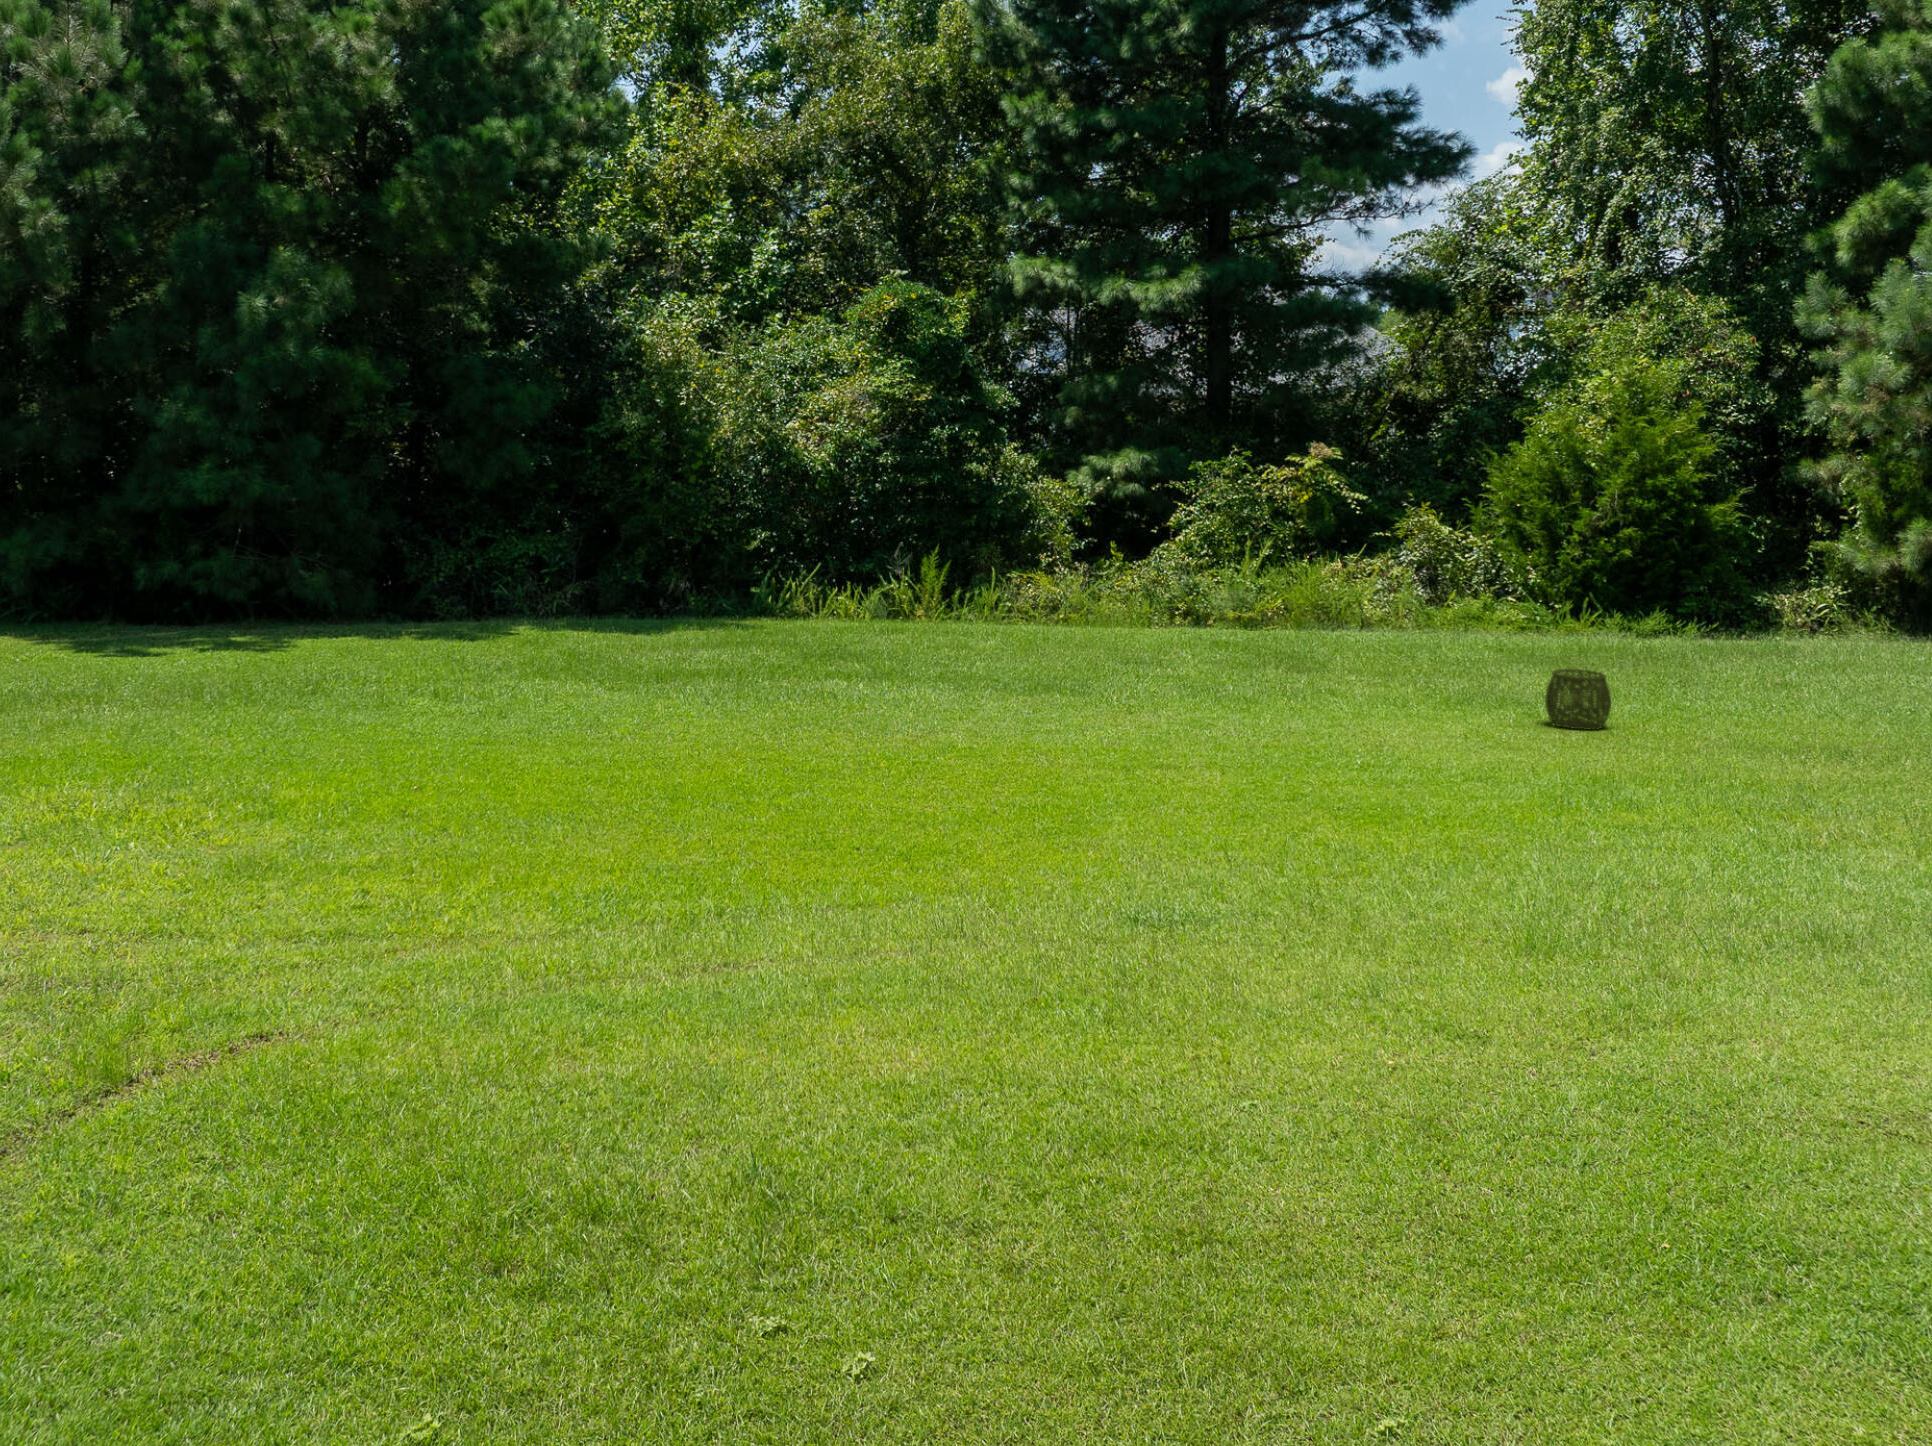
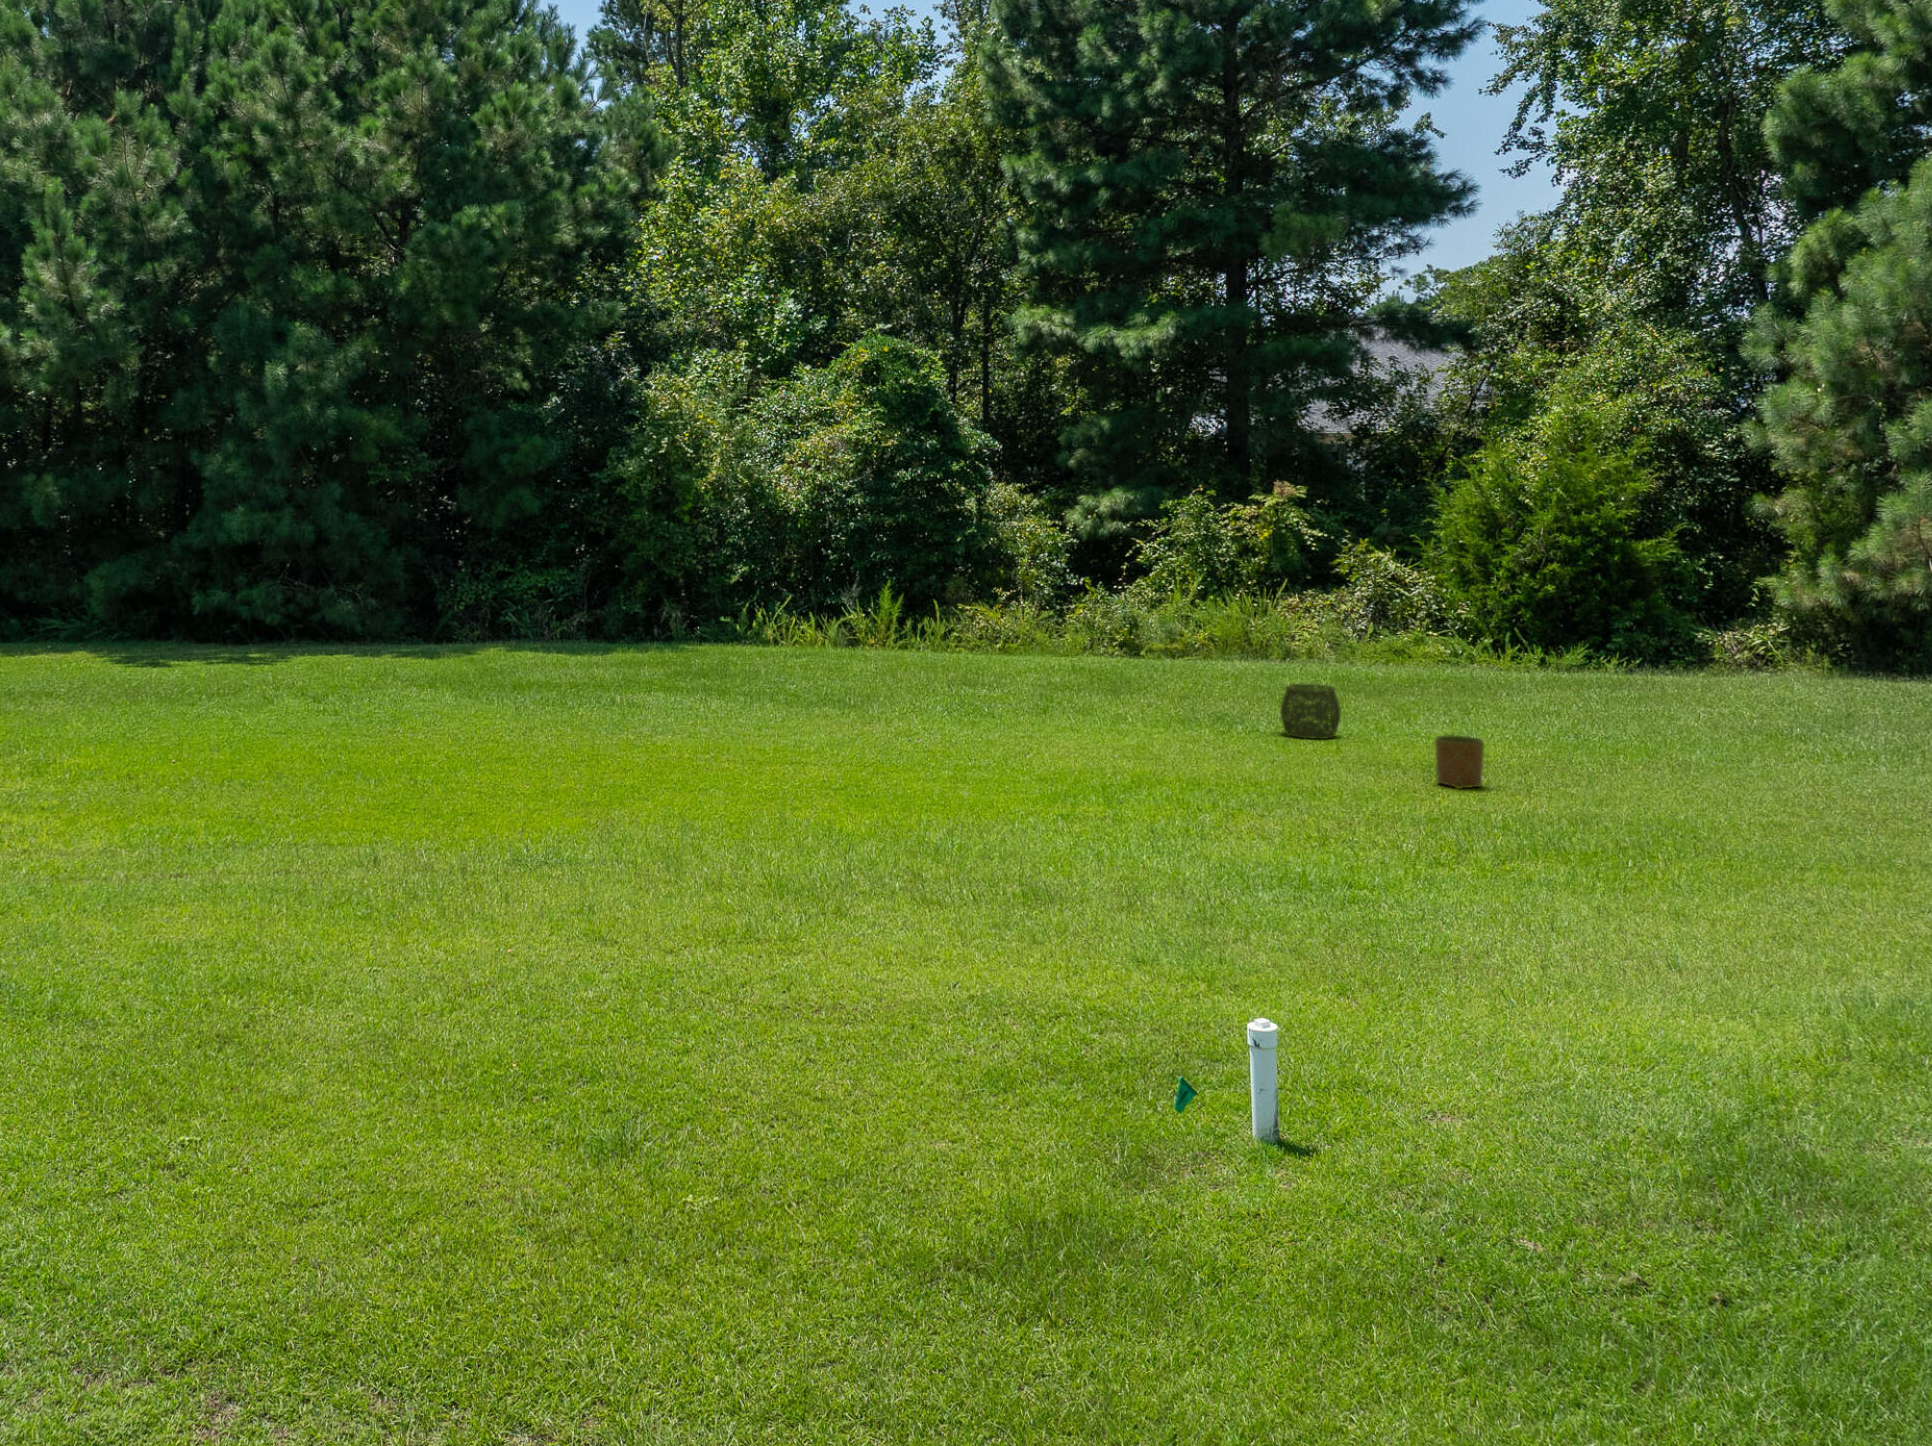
planter: none [1815,734,1871,794] -> present [1435,735,1484,788]

